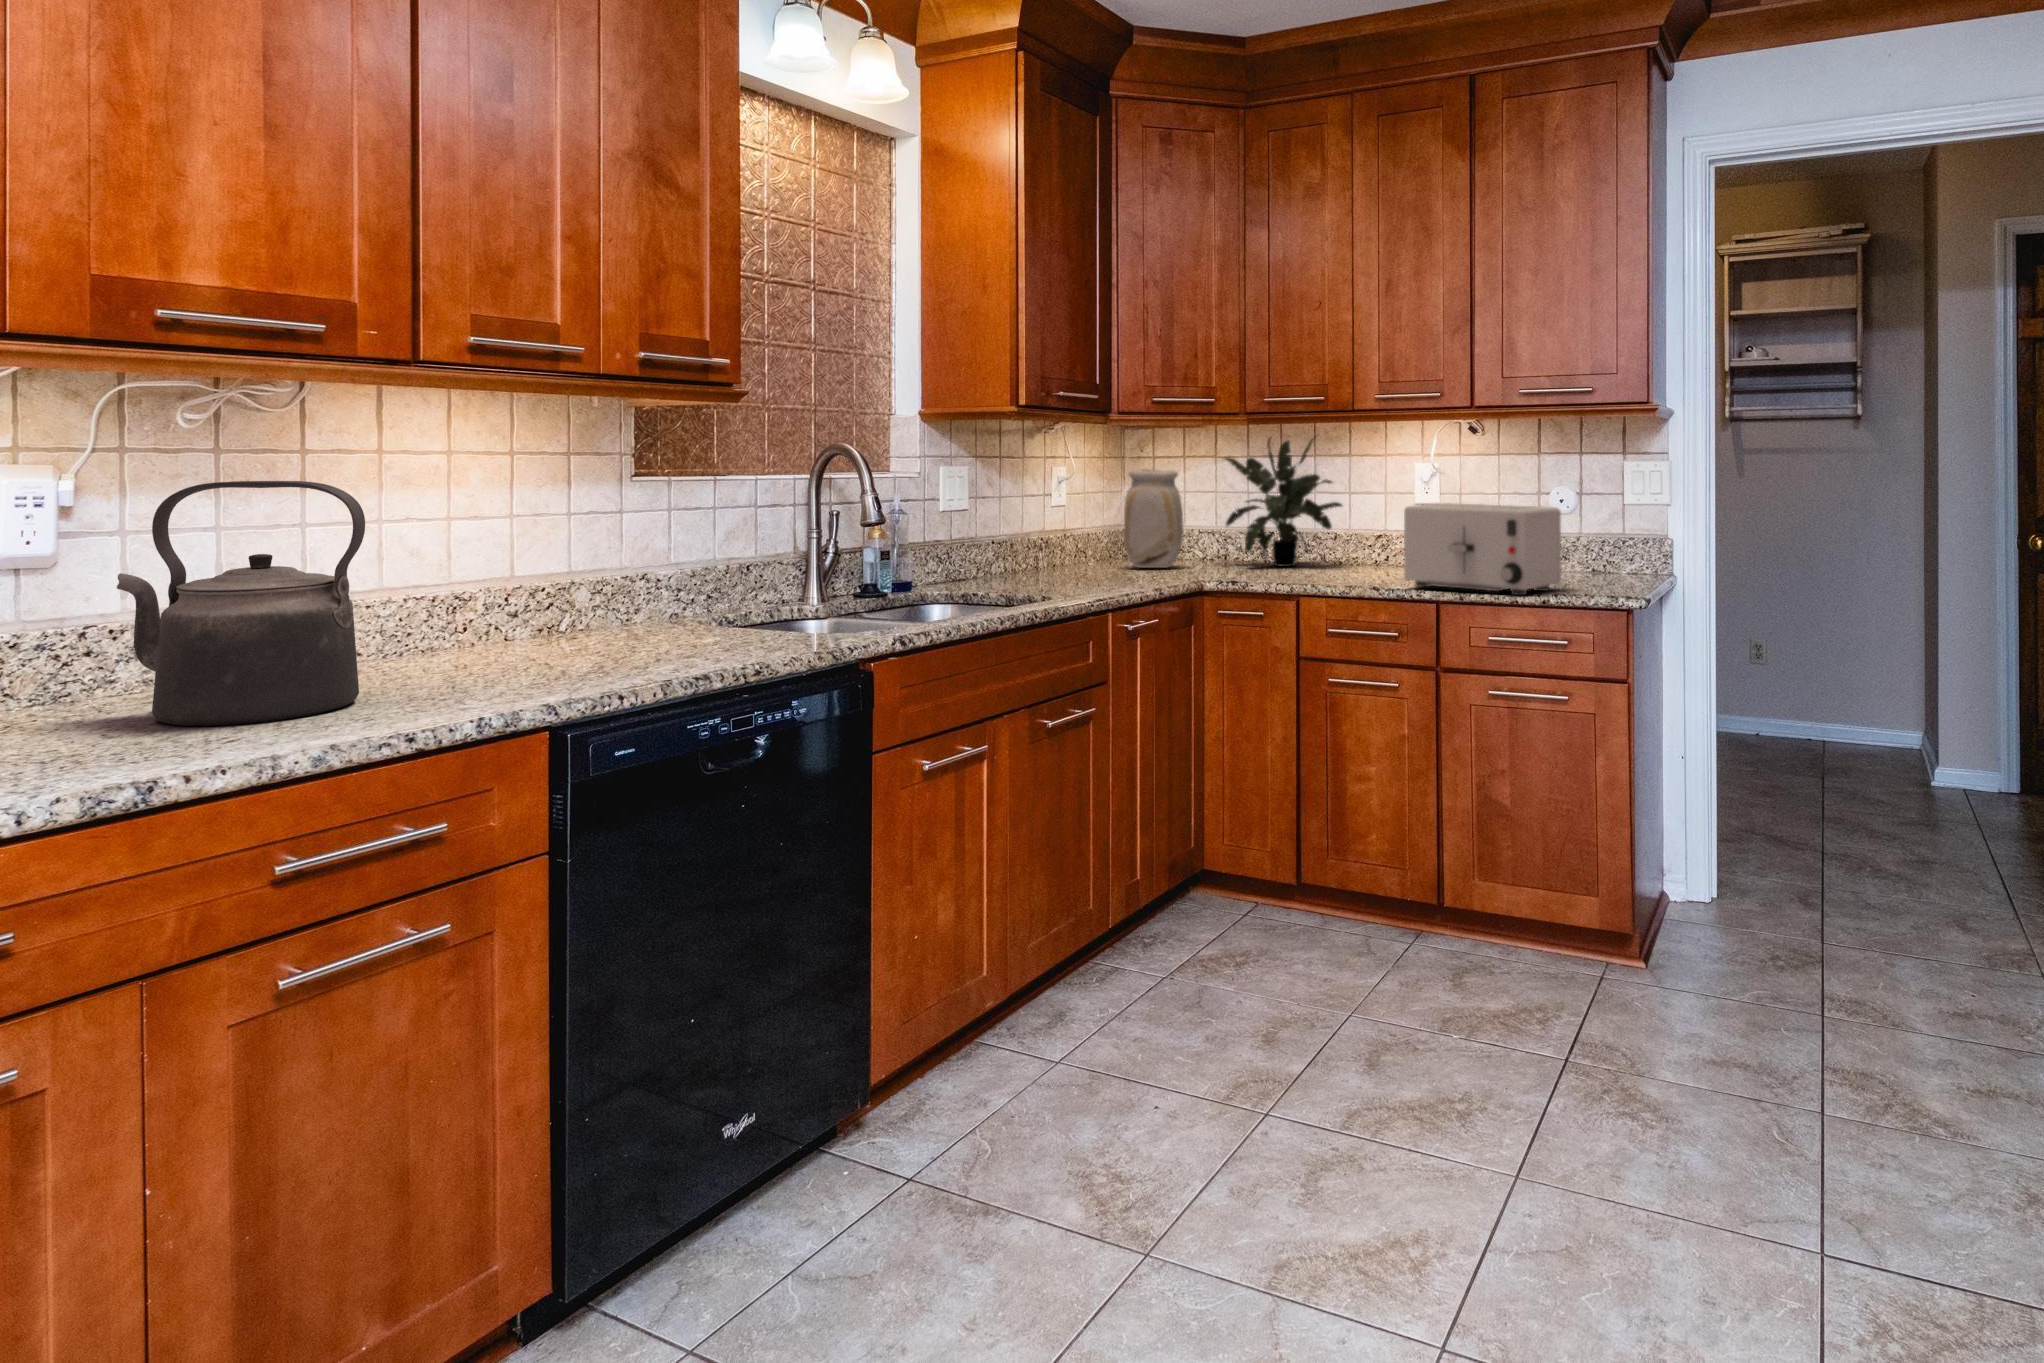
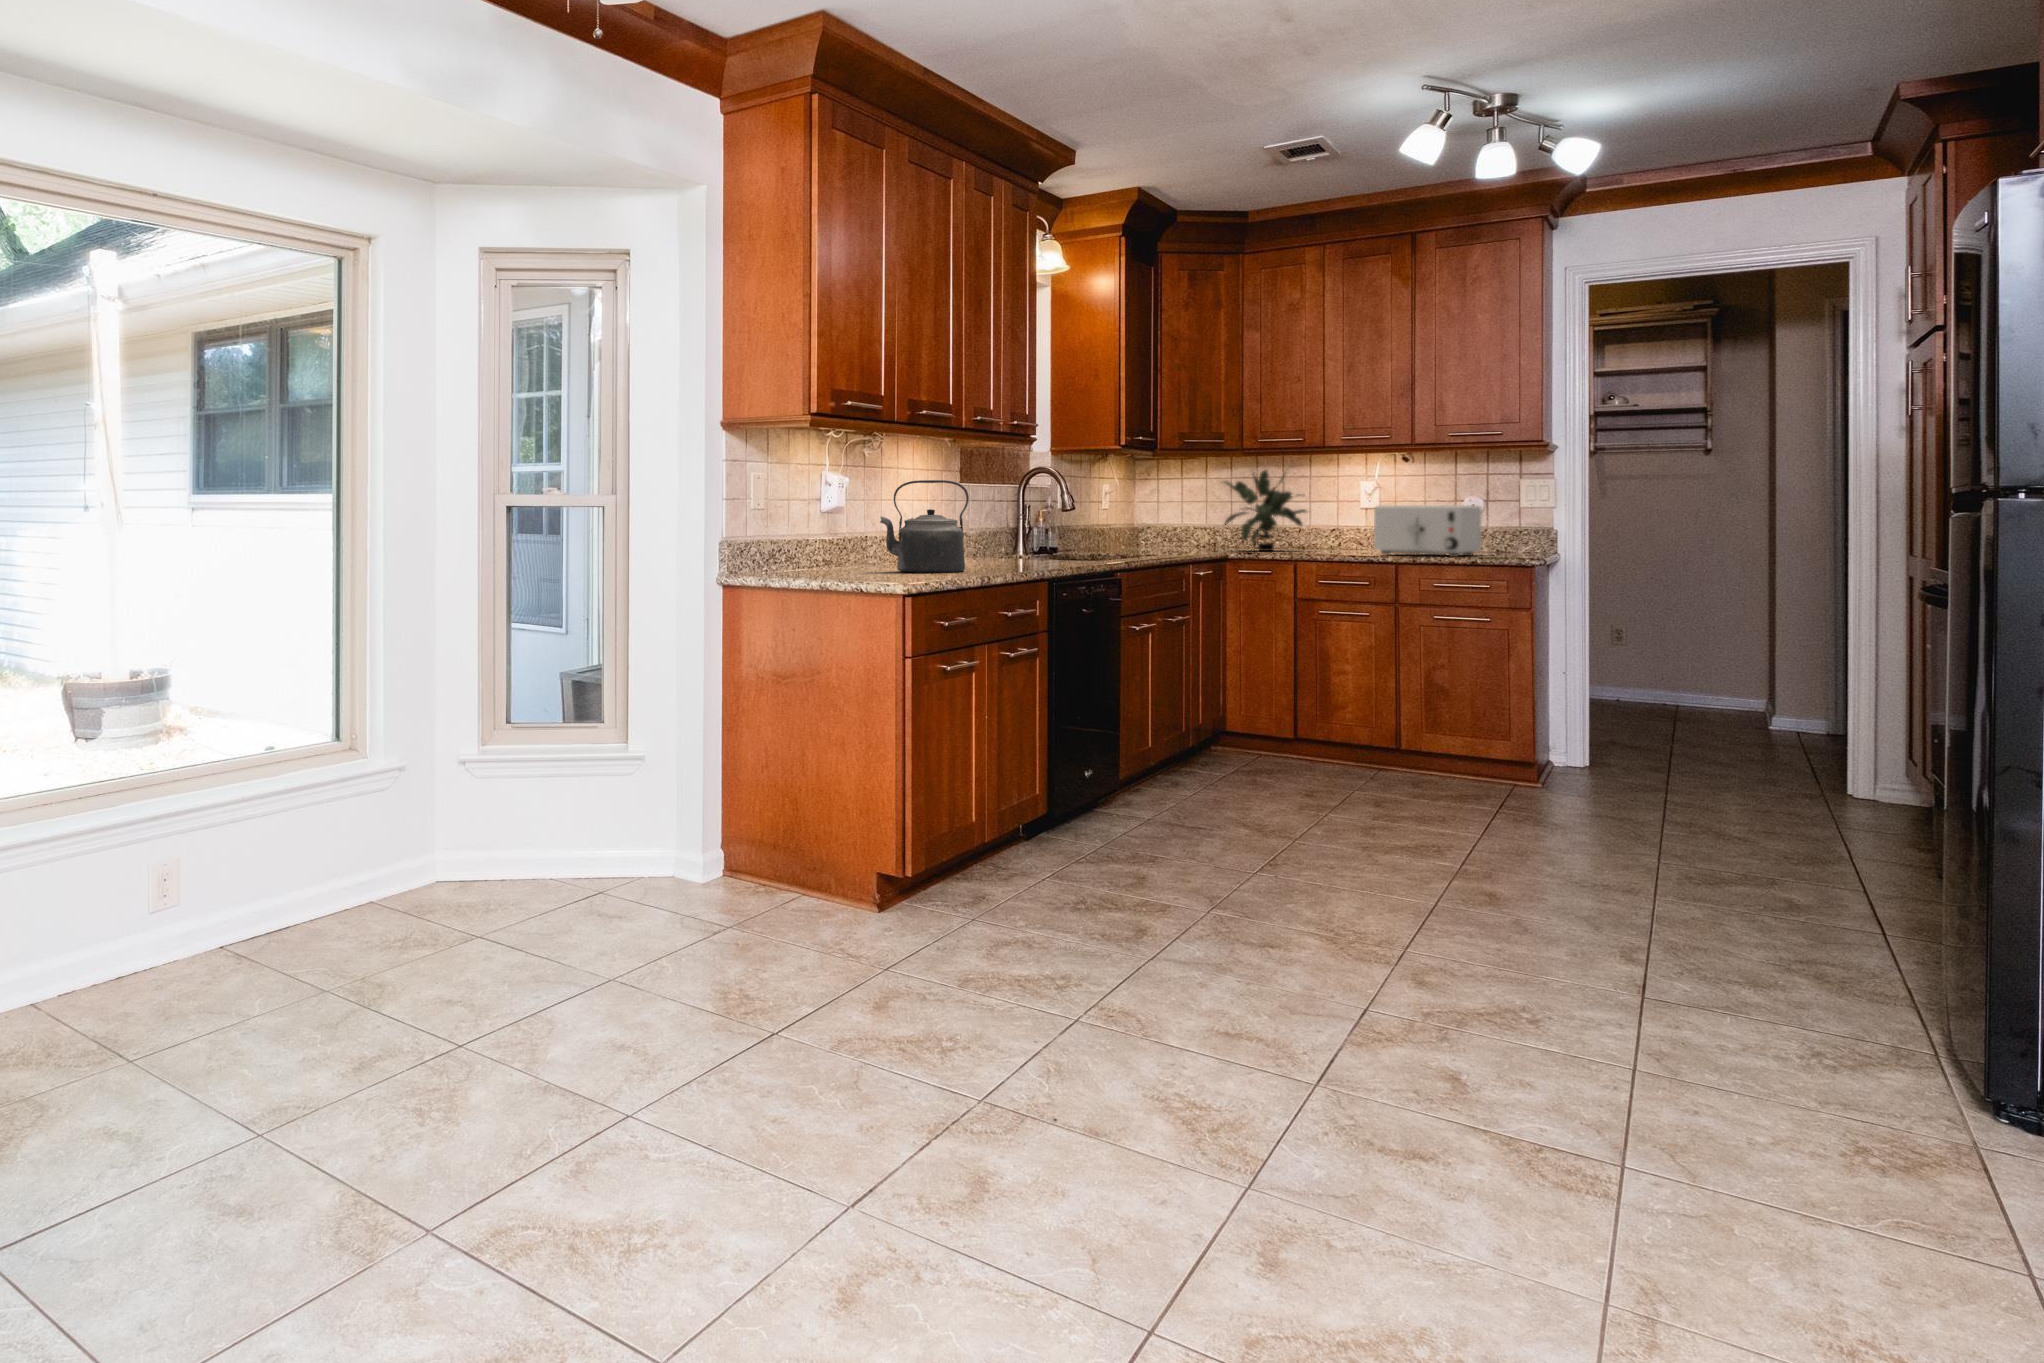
vase: present [1124,469,1183,568] -> none [1156,489,1197,551]

